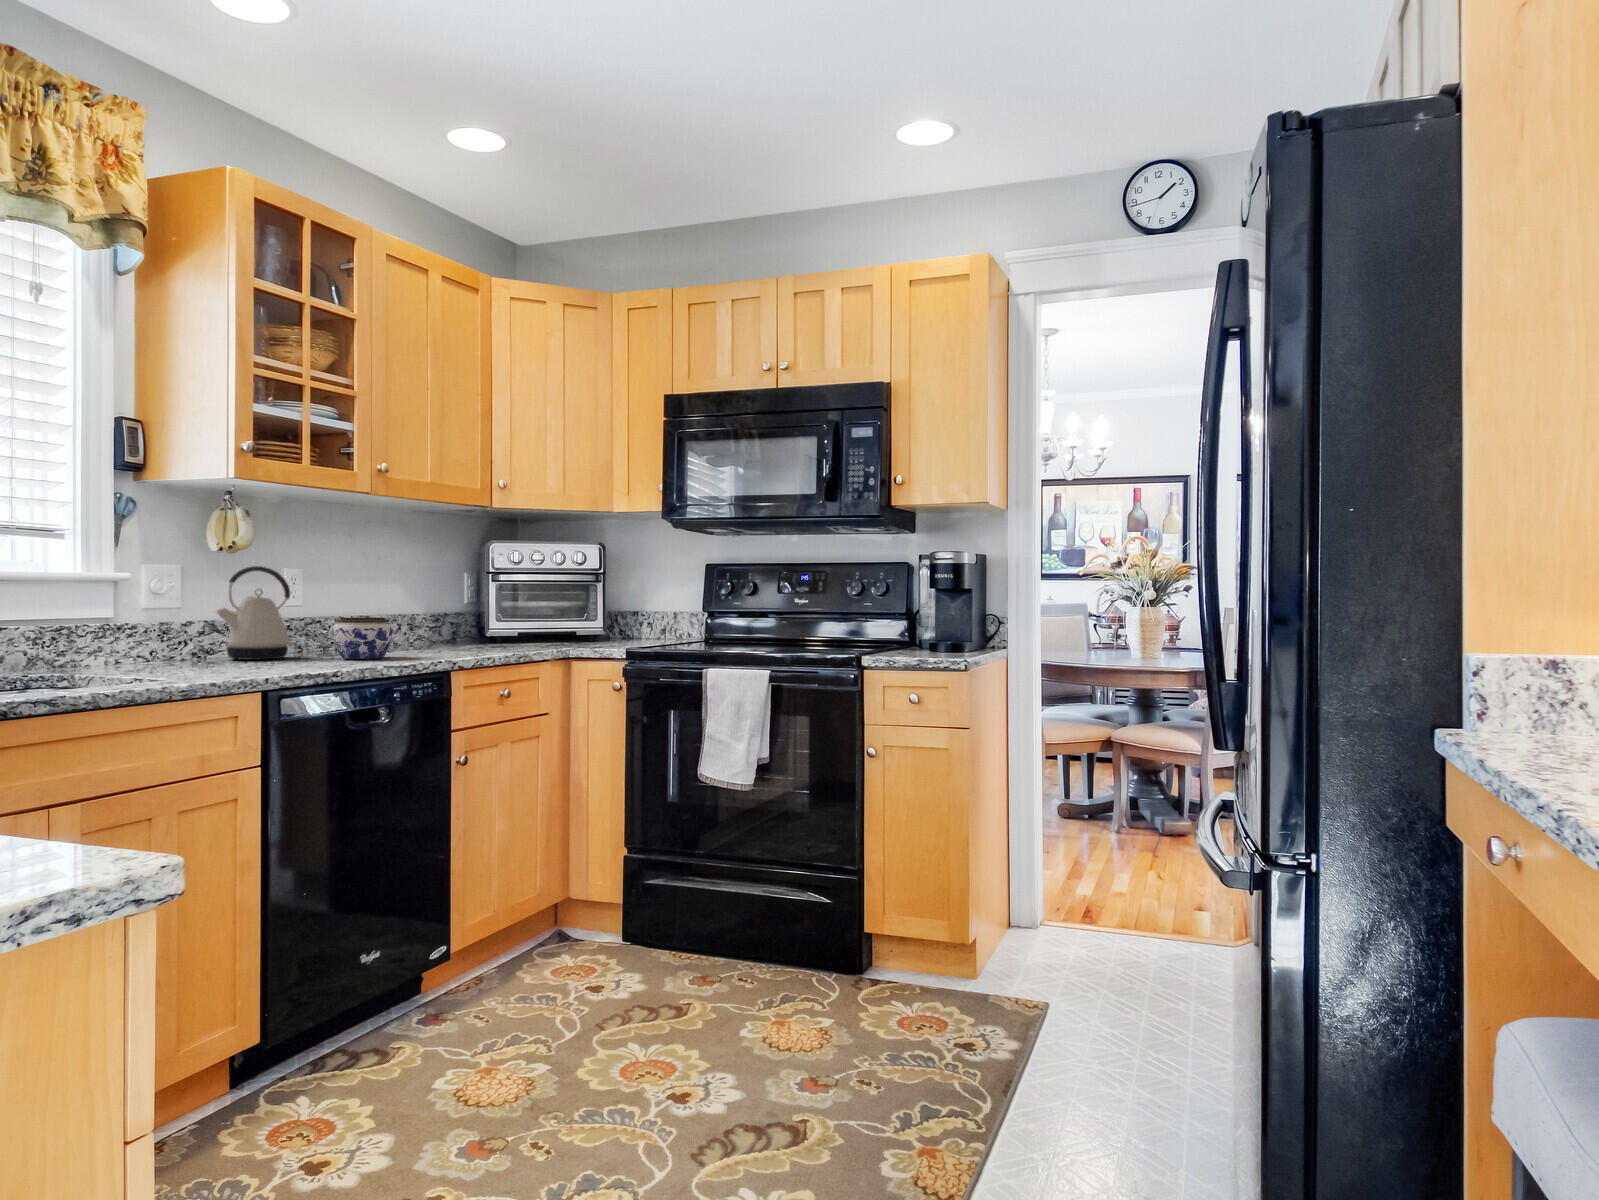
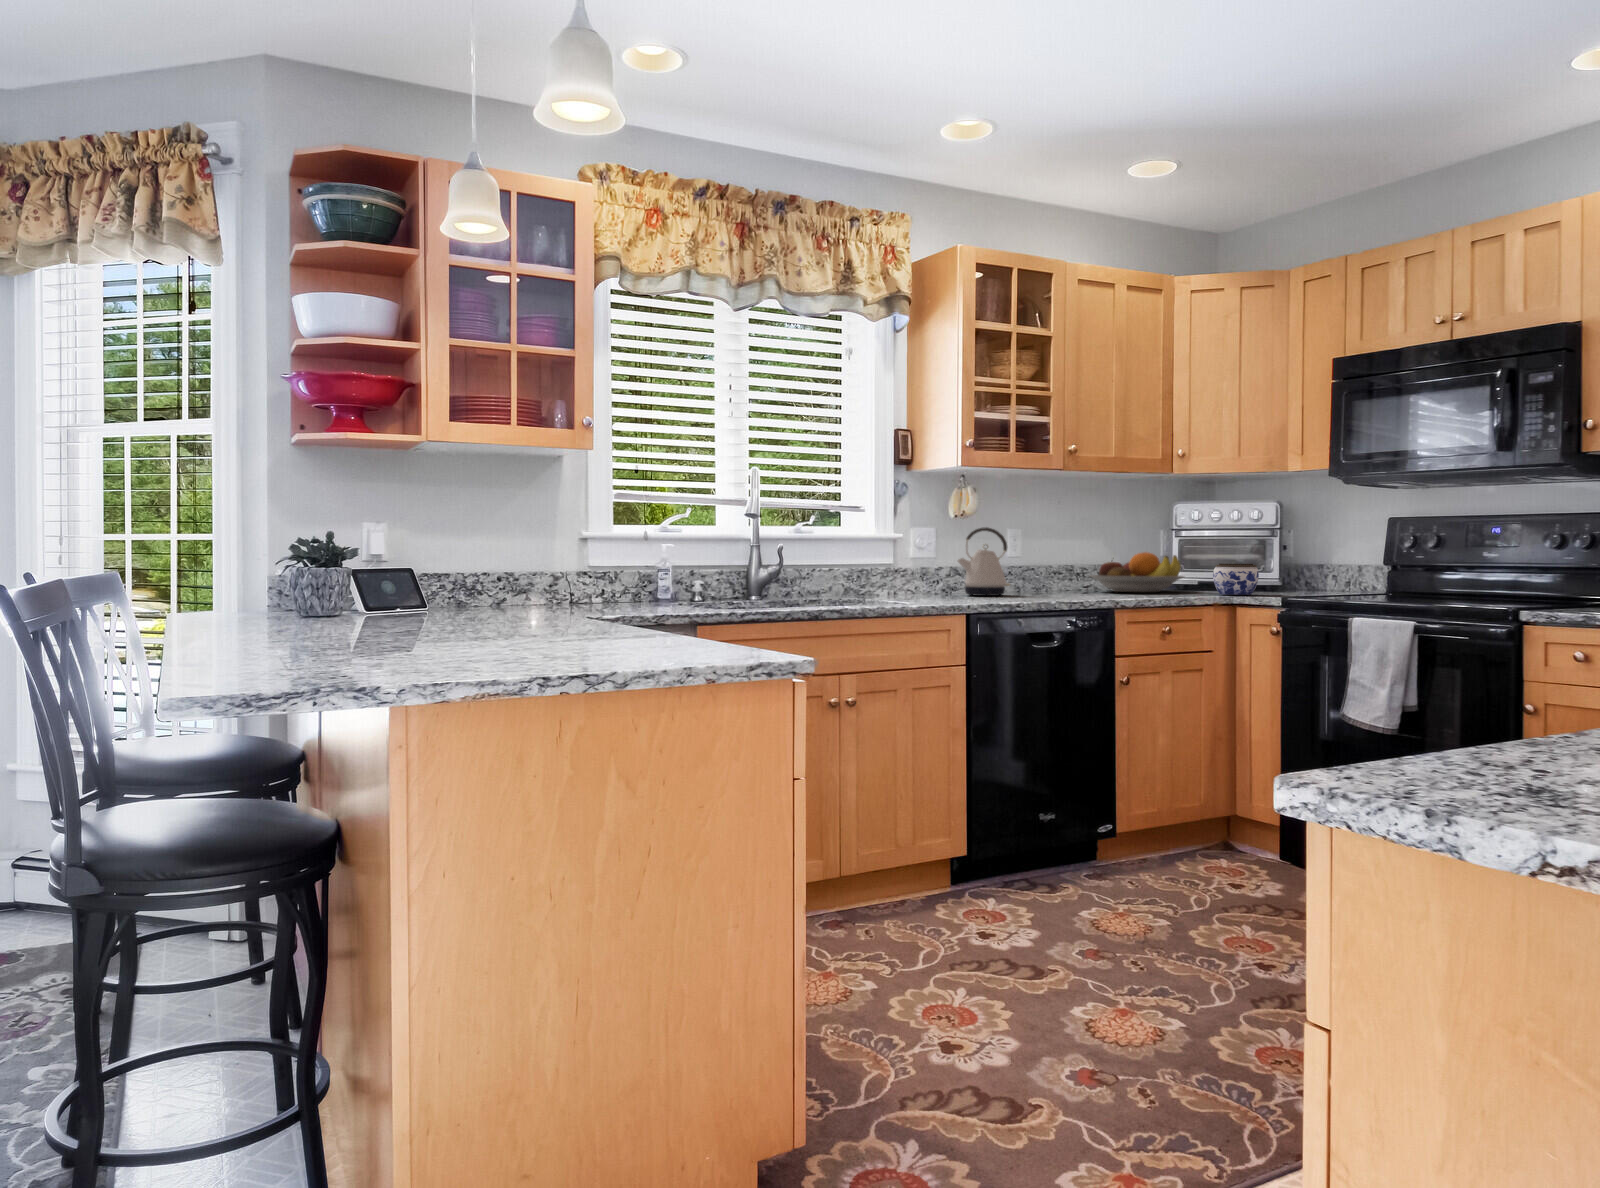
fruit bowl: none [393,600,509,648] -> present [1090,552,1184,592]
jar: present [333,617,393,659] -> present [1213,564,1259,595]

